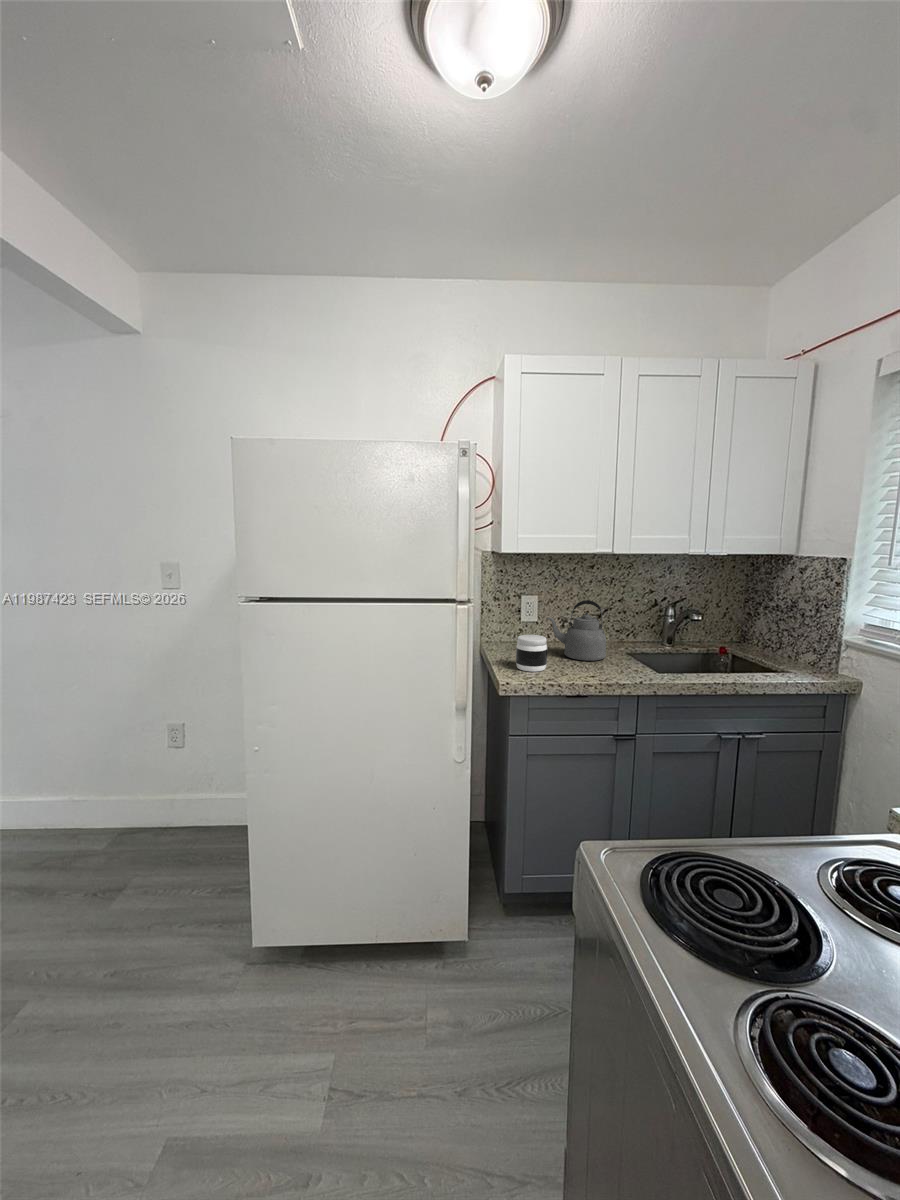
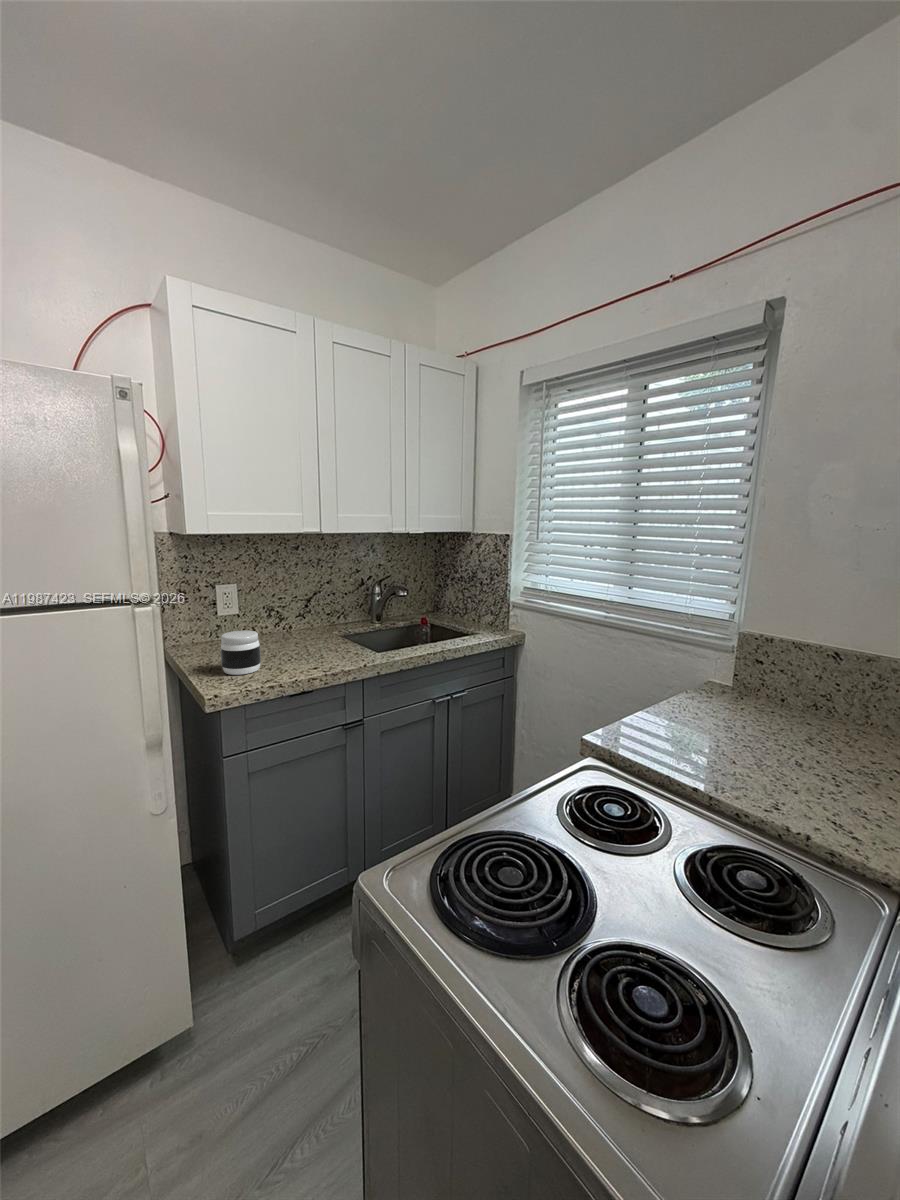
kettle: present [547,600,606,661] -> none [252,585,322,651]

